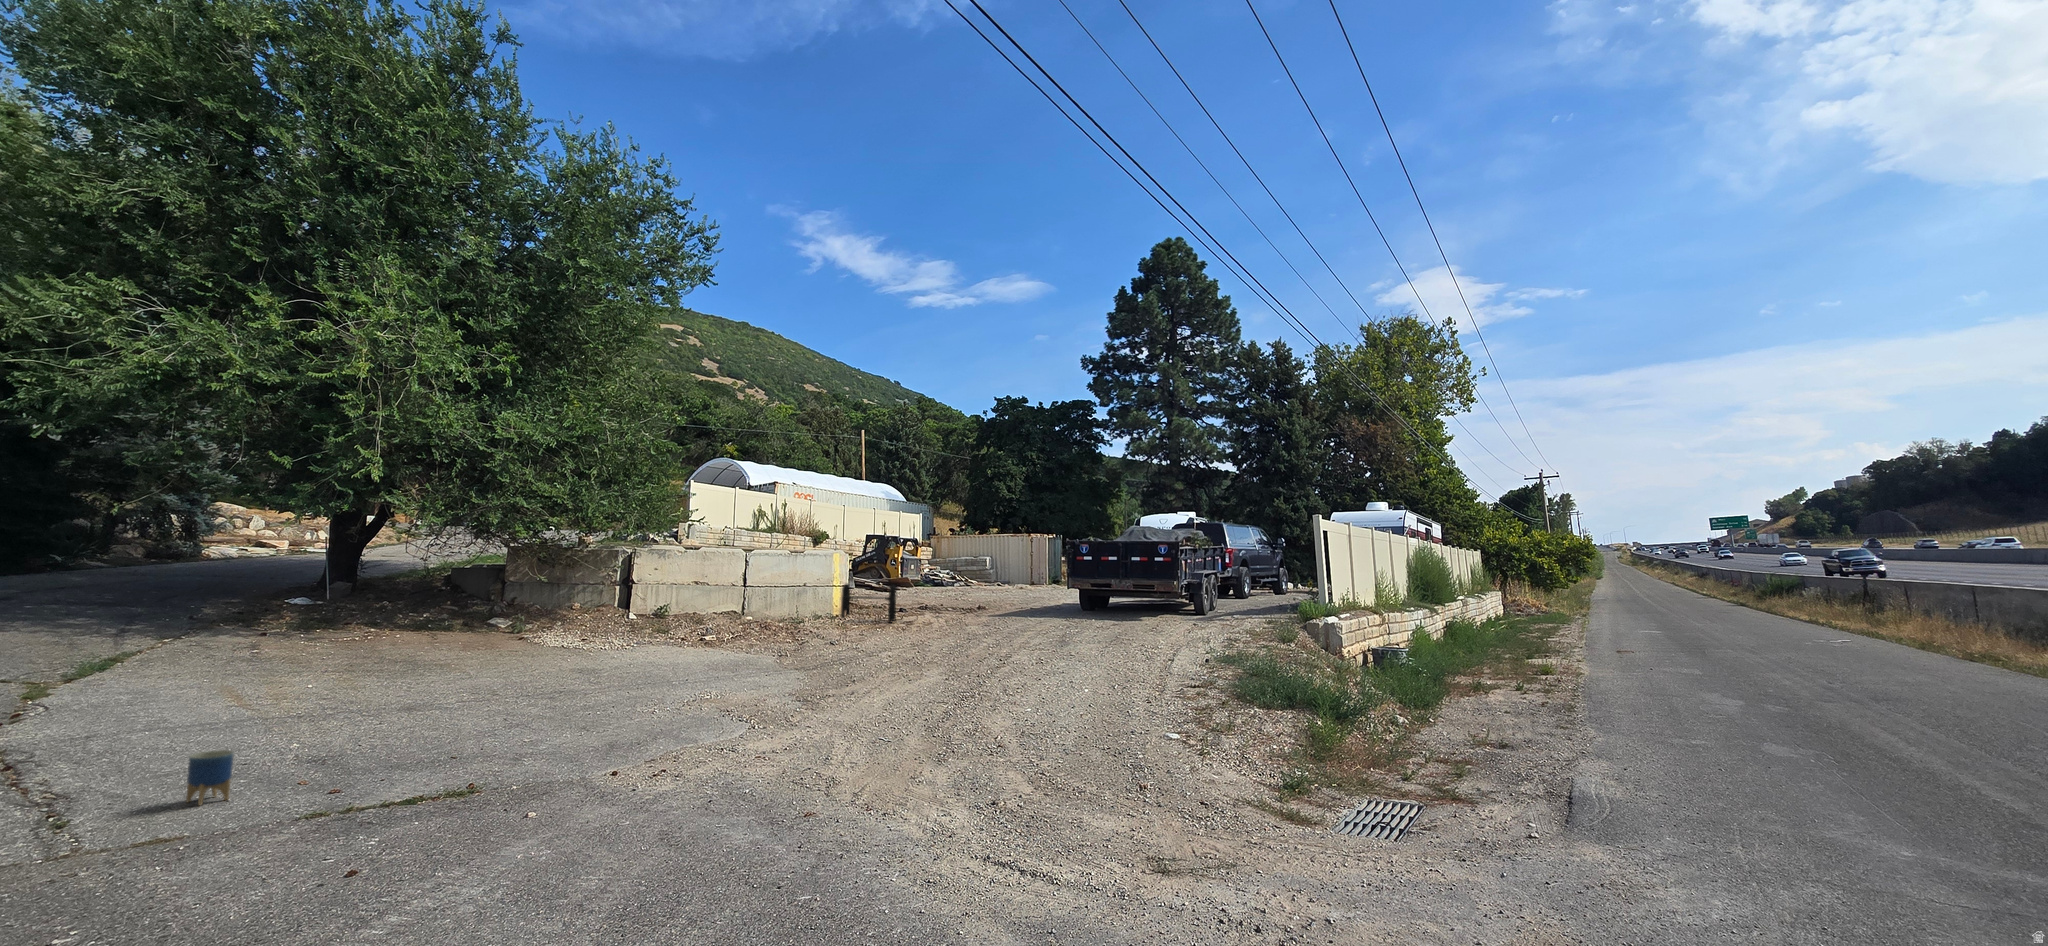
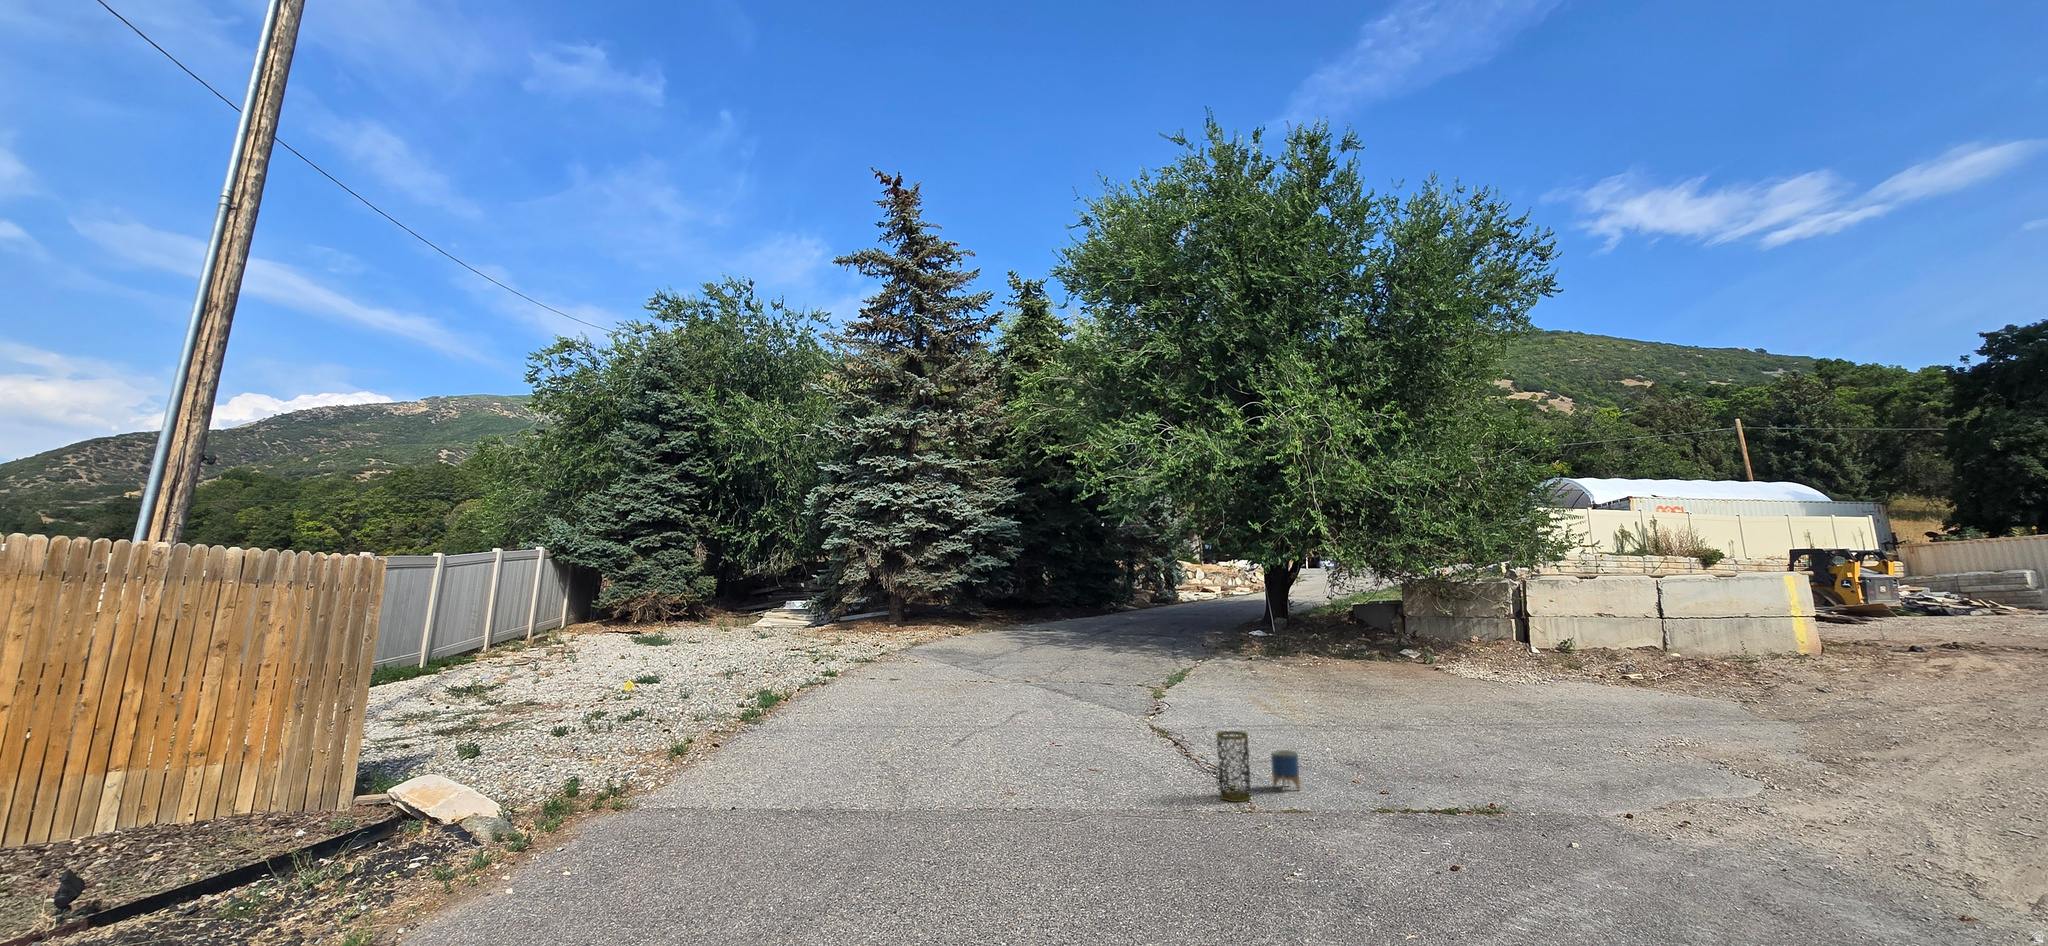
bench: present [841,584,896,623] -> none [1798,612,1896,663]
trash can: none [78,733,145,831] -> present [1217,731,1251,802]

